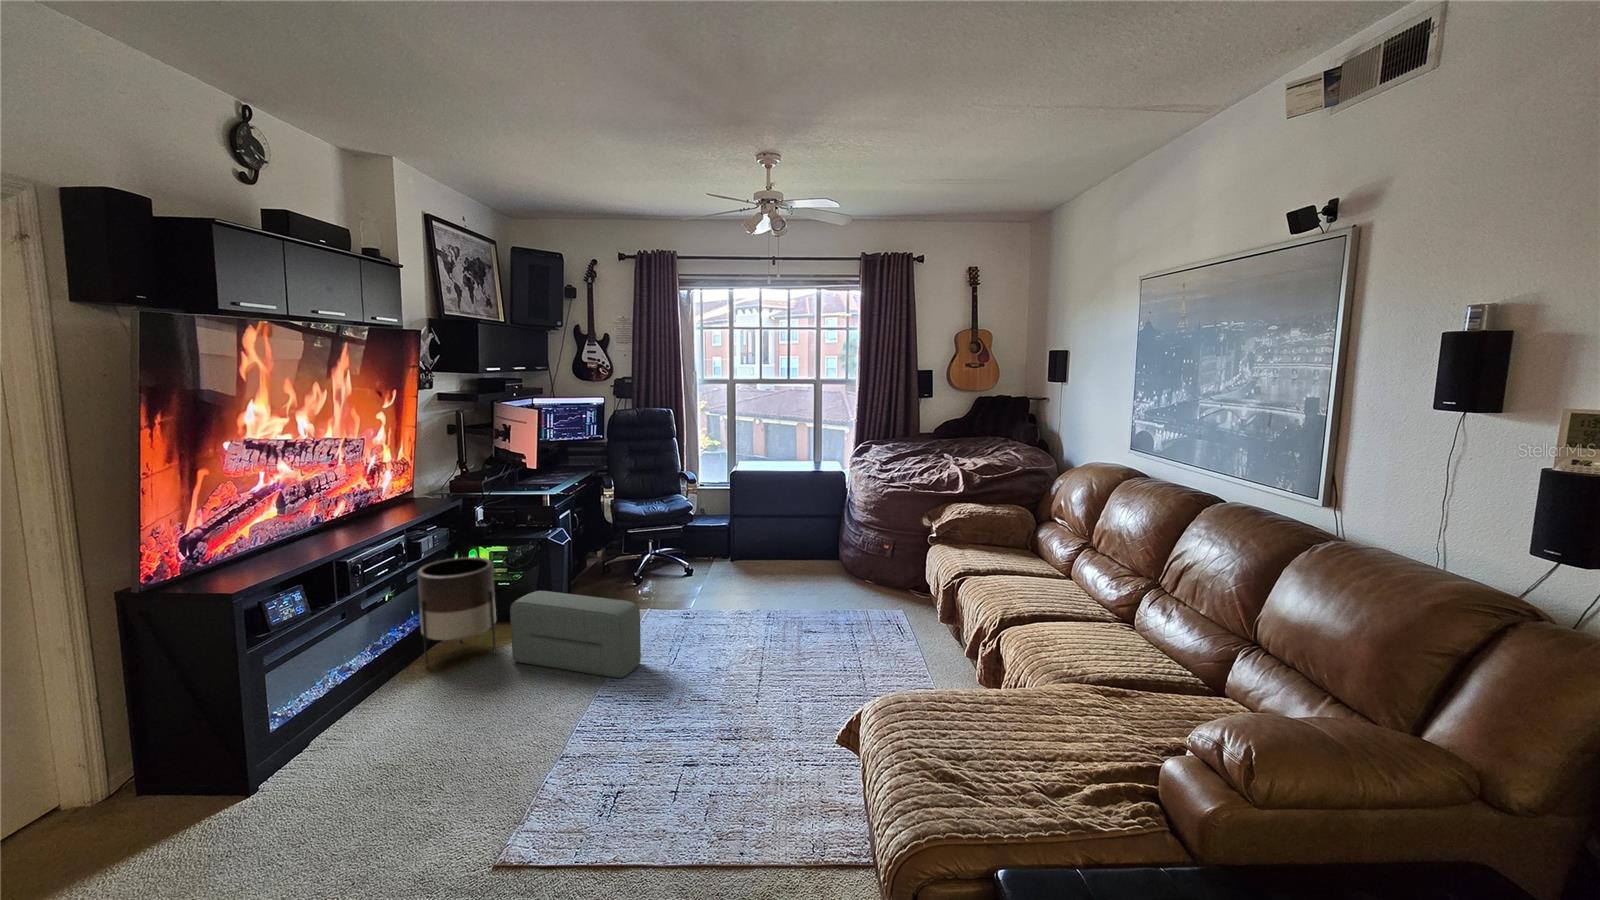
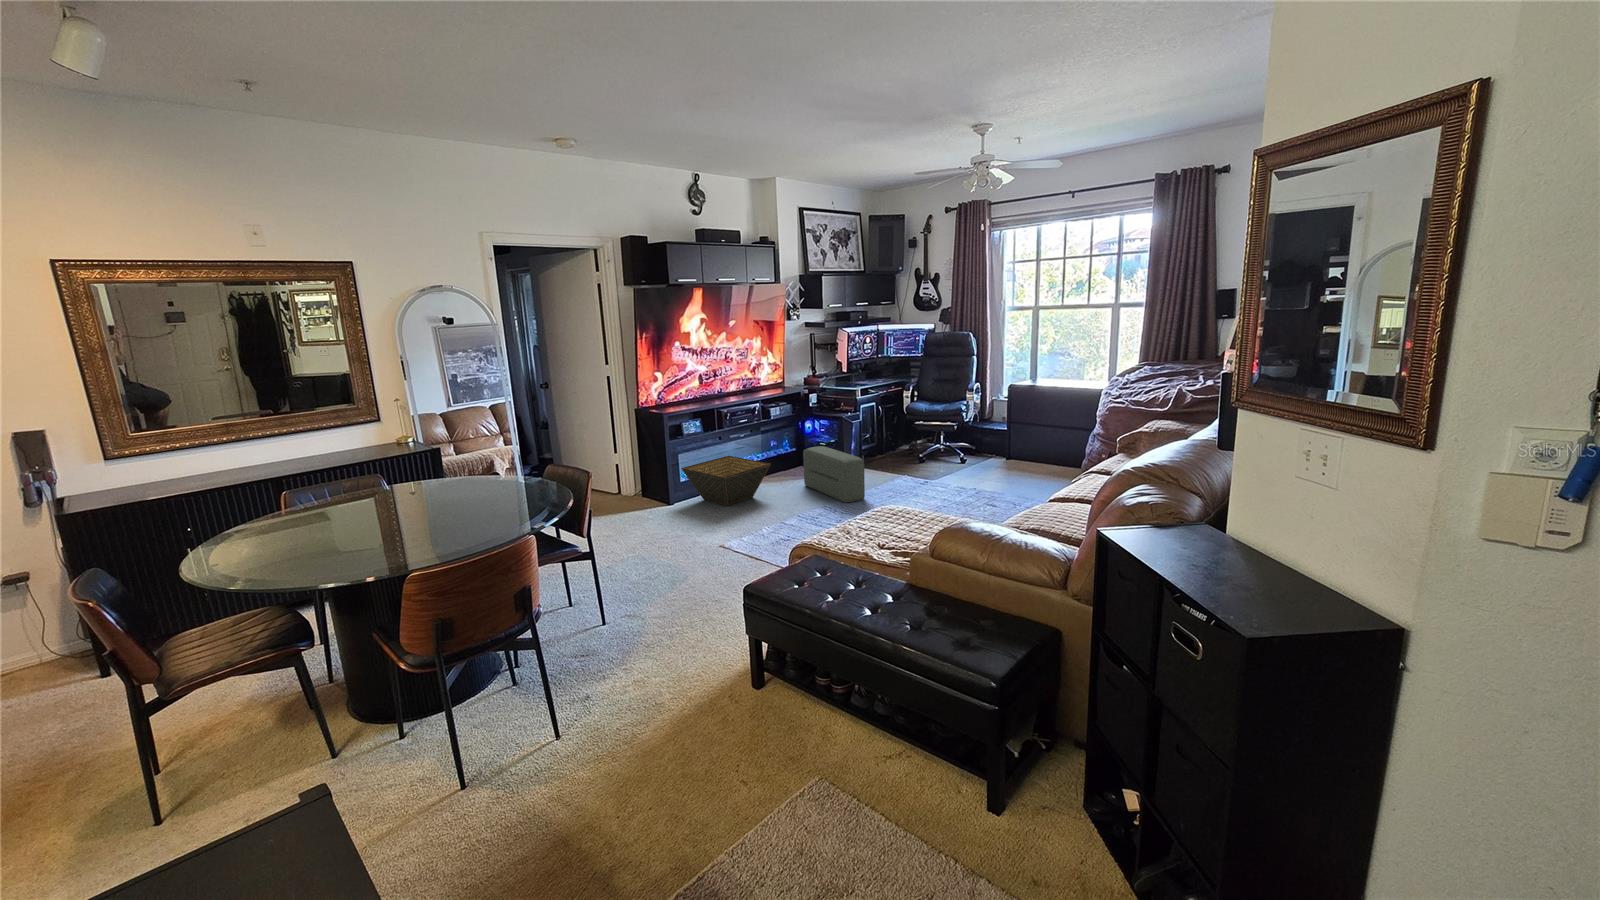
planter: present [417,557,496,666] -> none [764,422,805,481]
basket: none [271,643,473,752] -> present [681,456,771,506]

